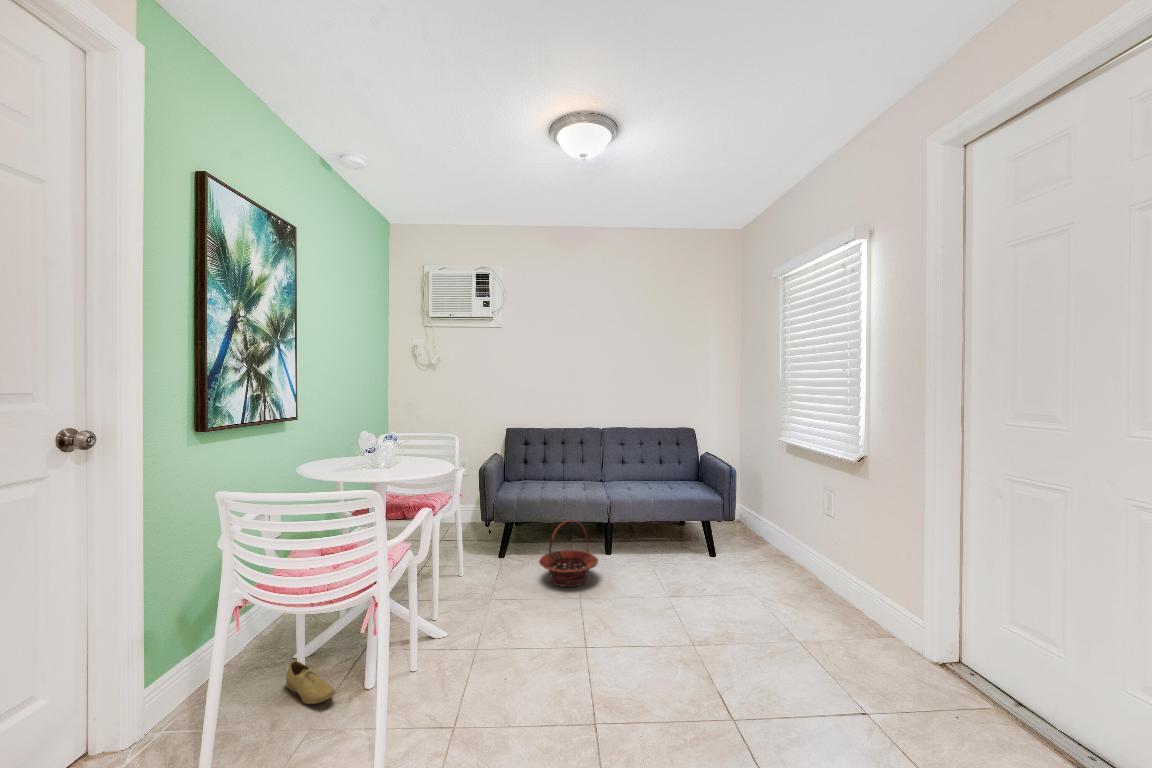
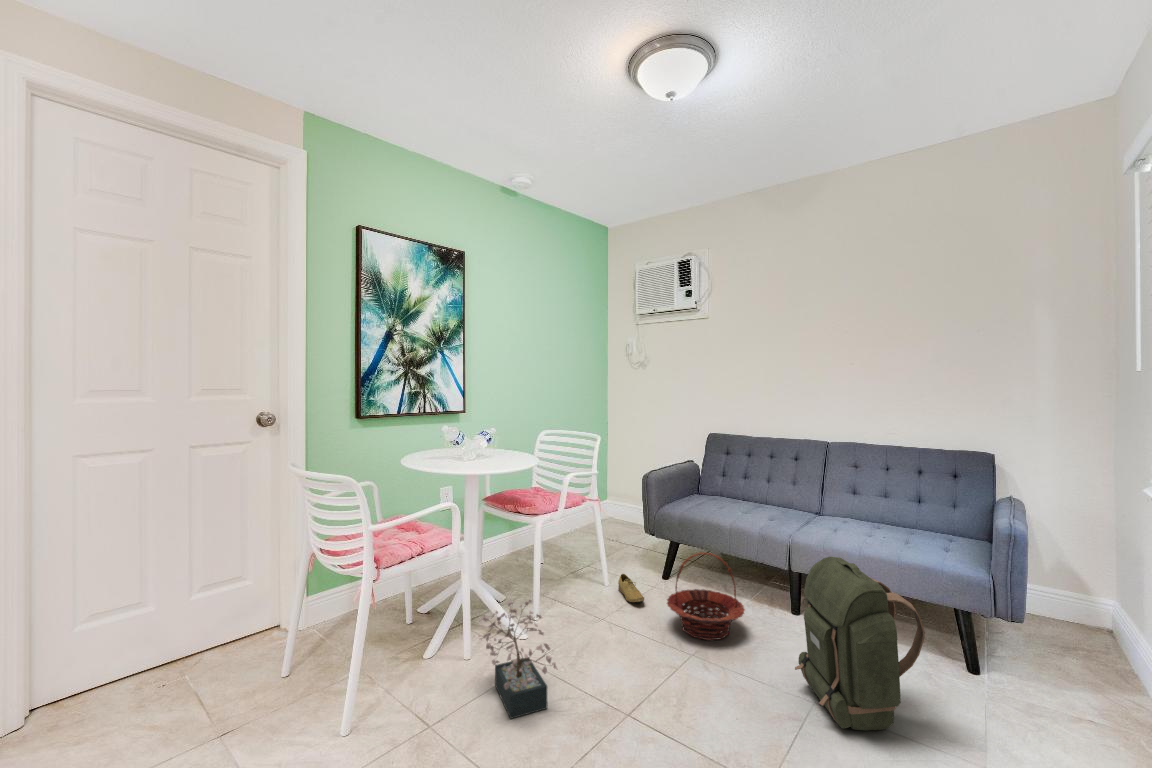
backpack: none [652,502,721,604] -> present [795,557,925,731]
decorative plant: none [450,590,541,692] -> present [479,600,557,719]
shoe: present [286,661,335,704] -> present [618,574,644,602]

